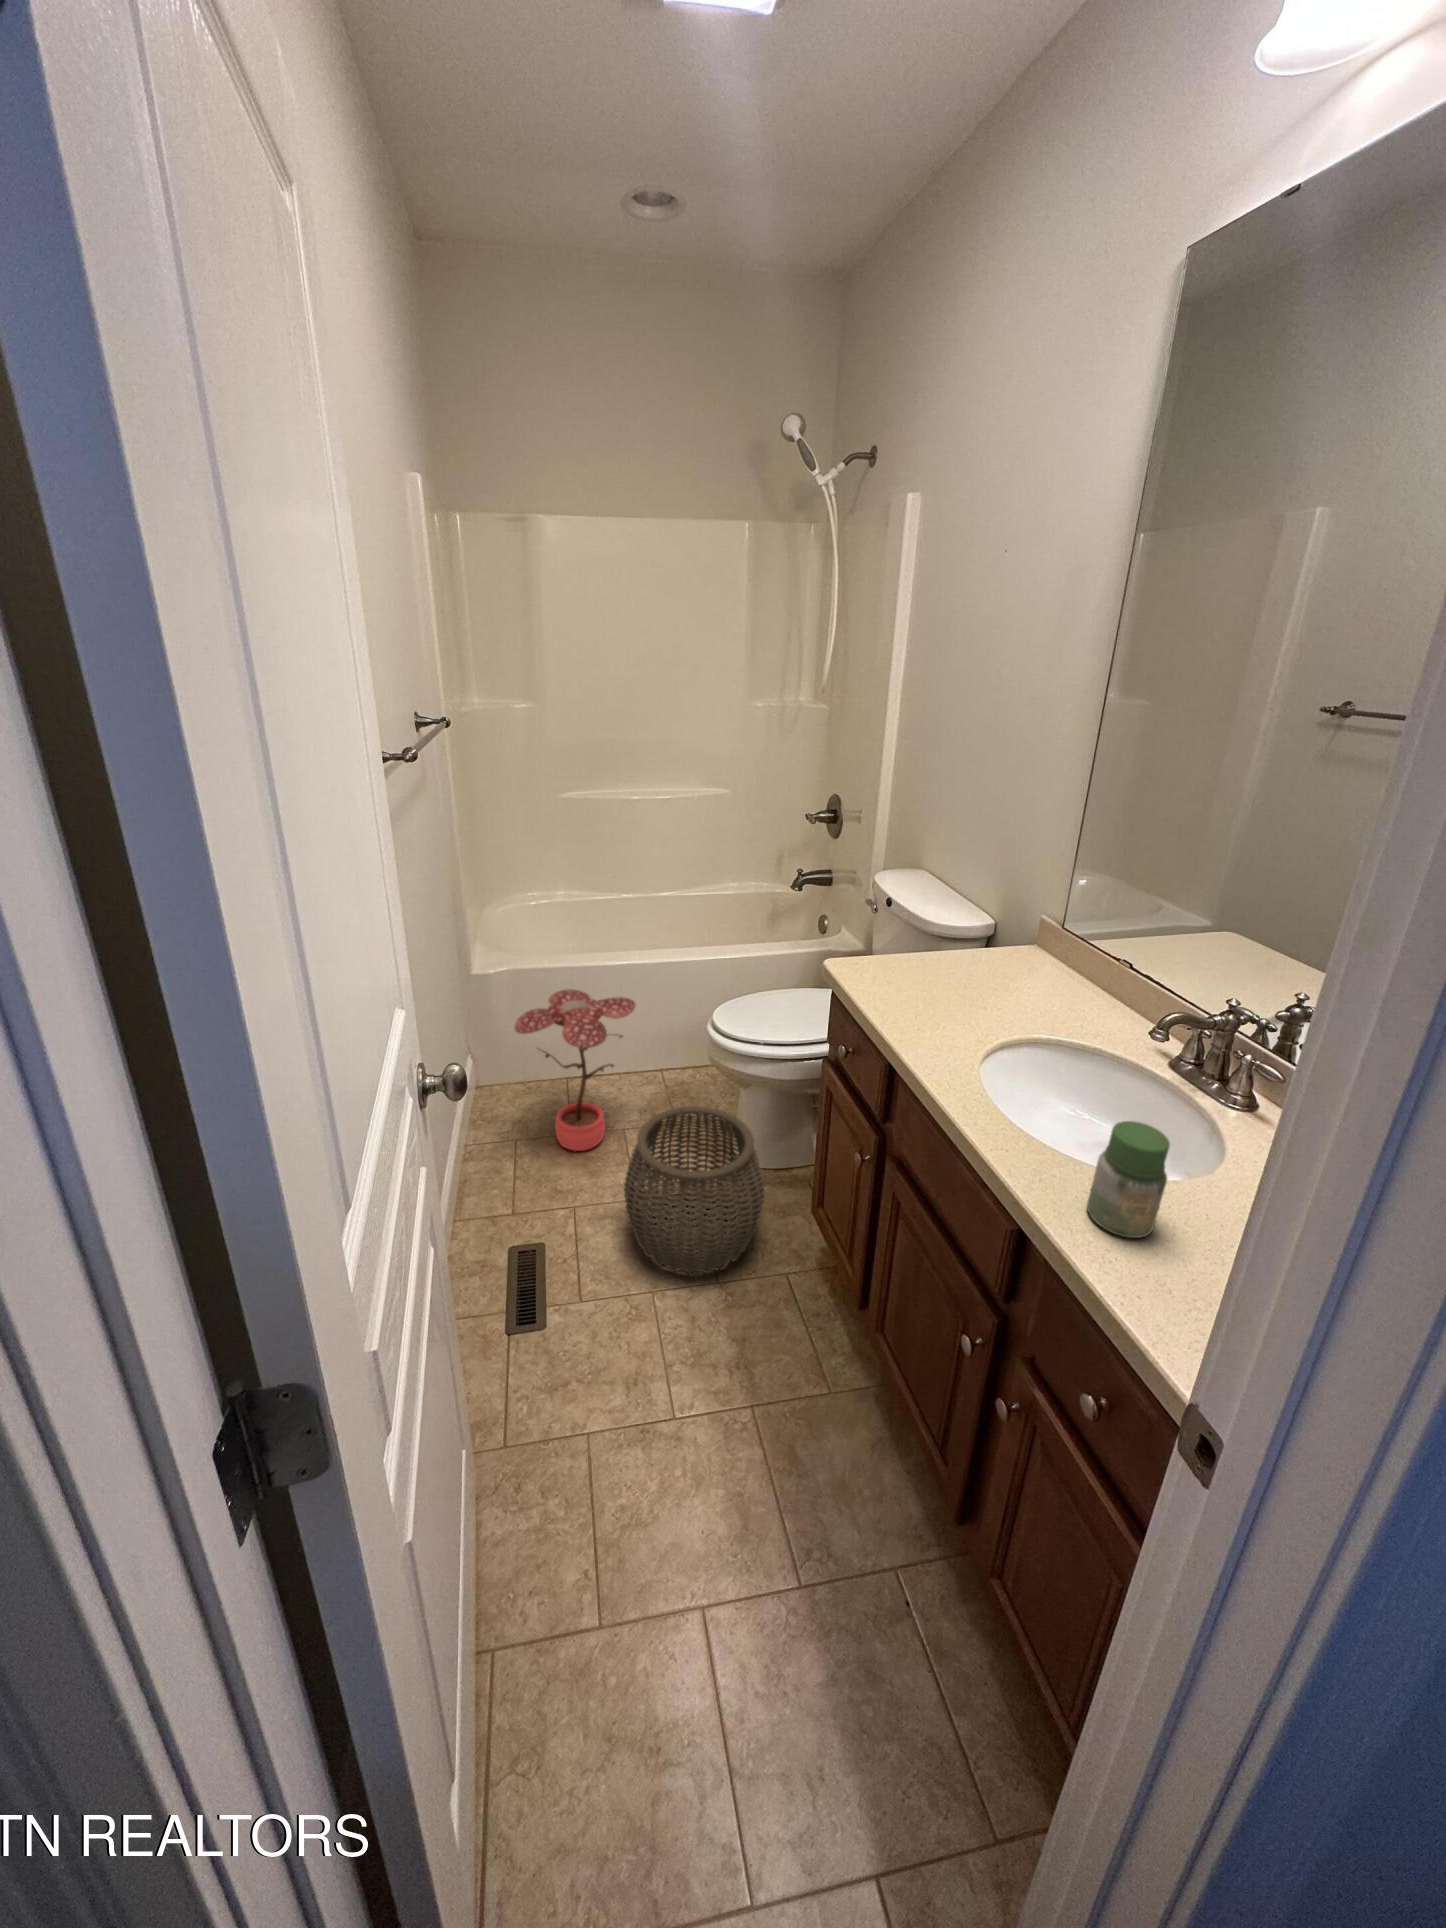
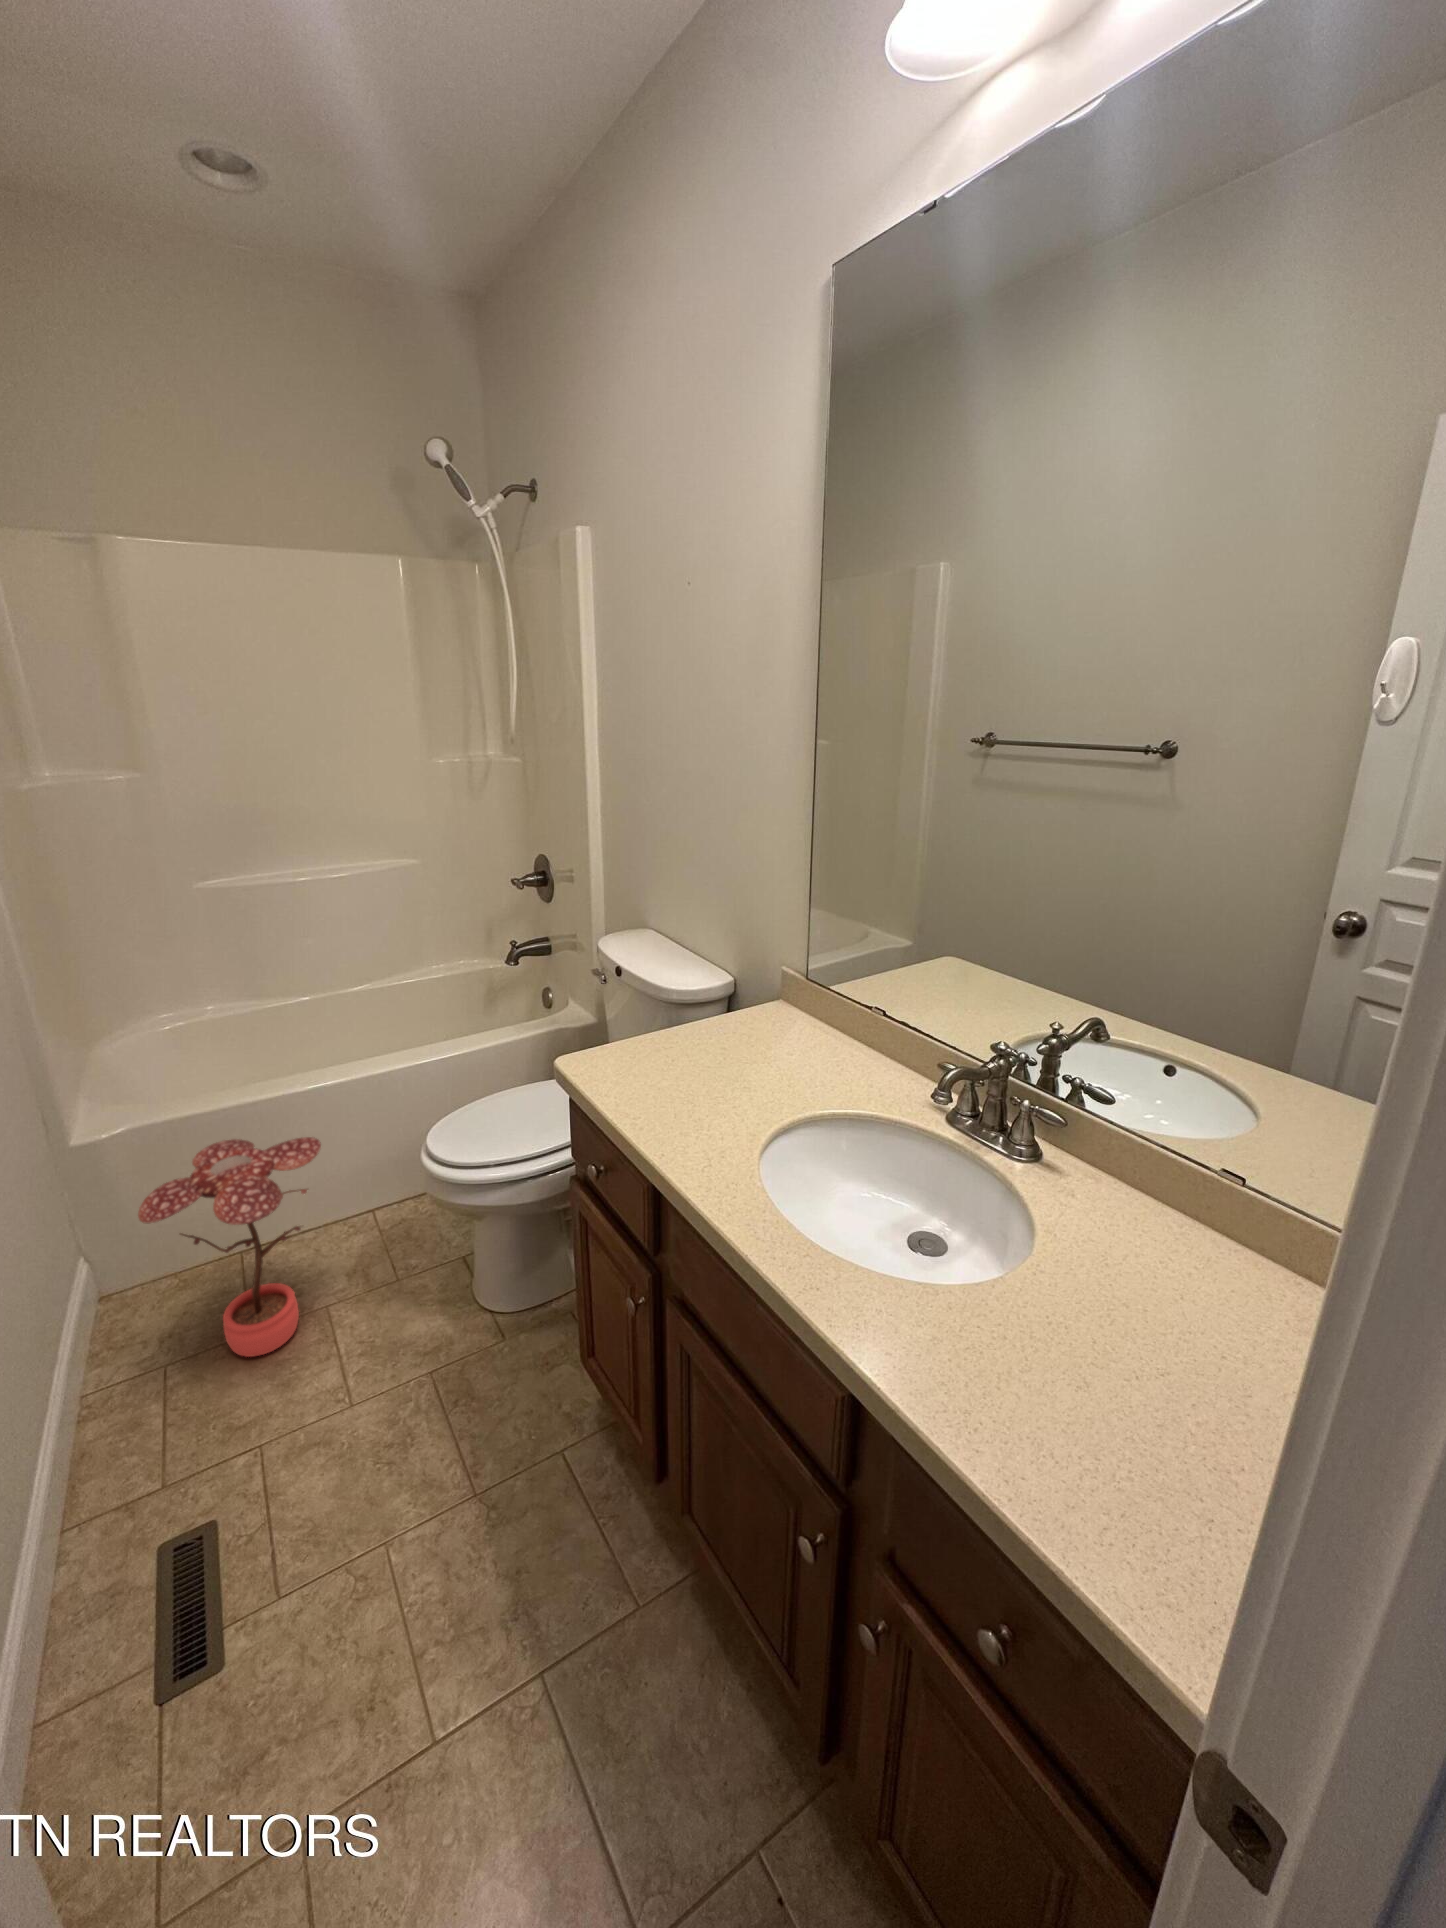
woven basket: present [624,1106,764,1275] -> none [328,1261,520,1500]
jar: present [1087,1121,1170,1238] -> none [928,1236,1017,1390]

